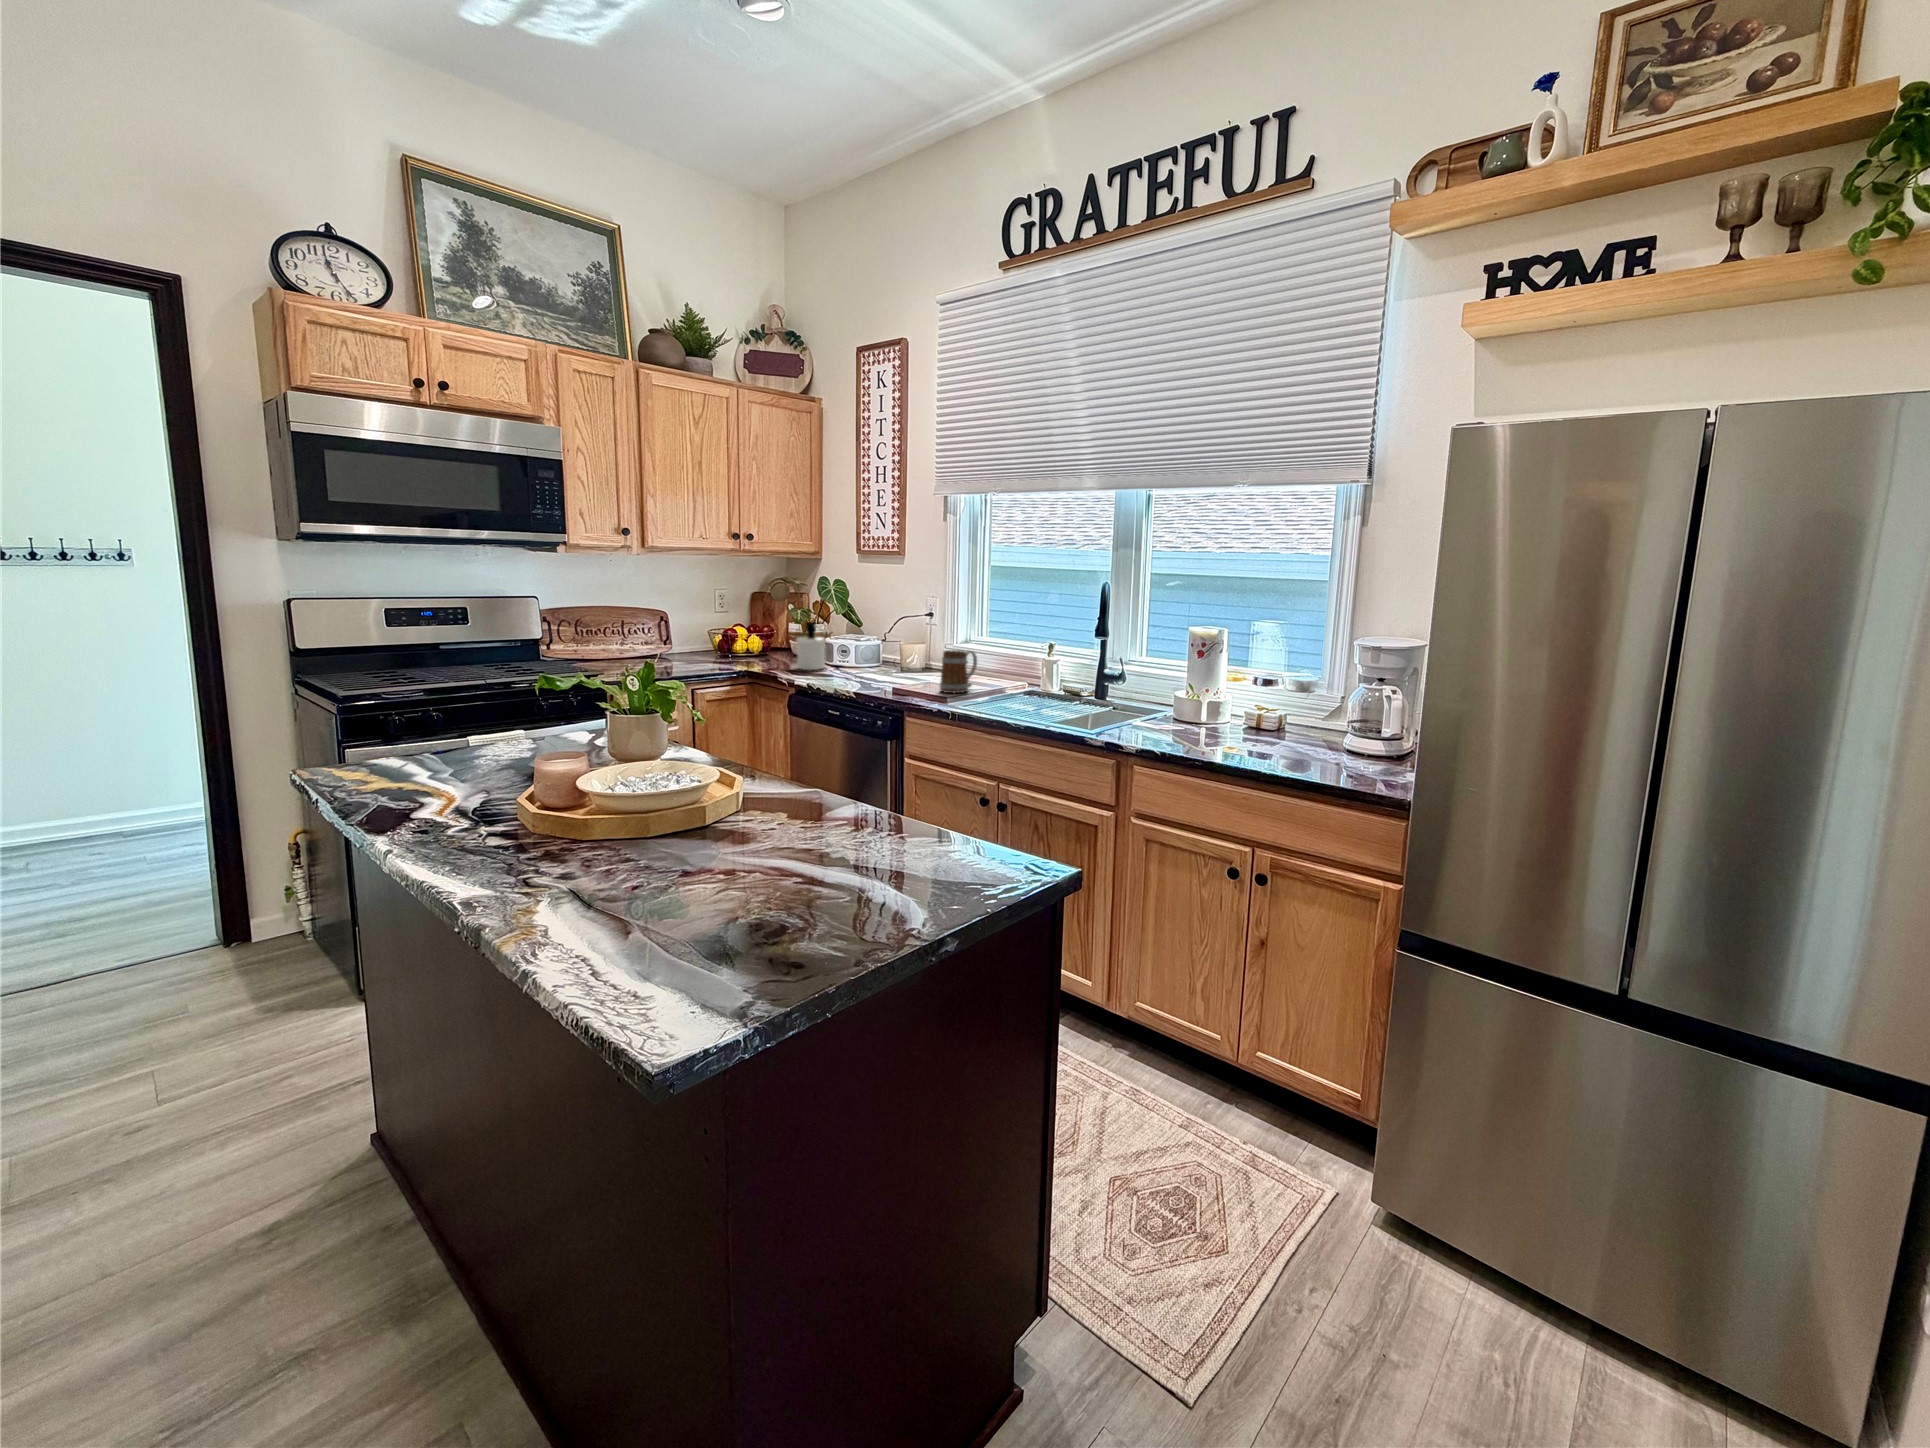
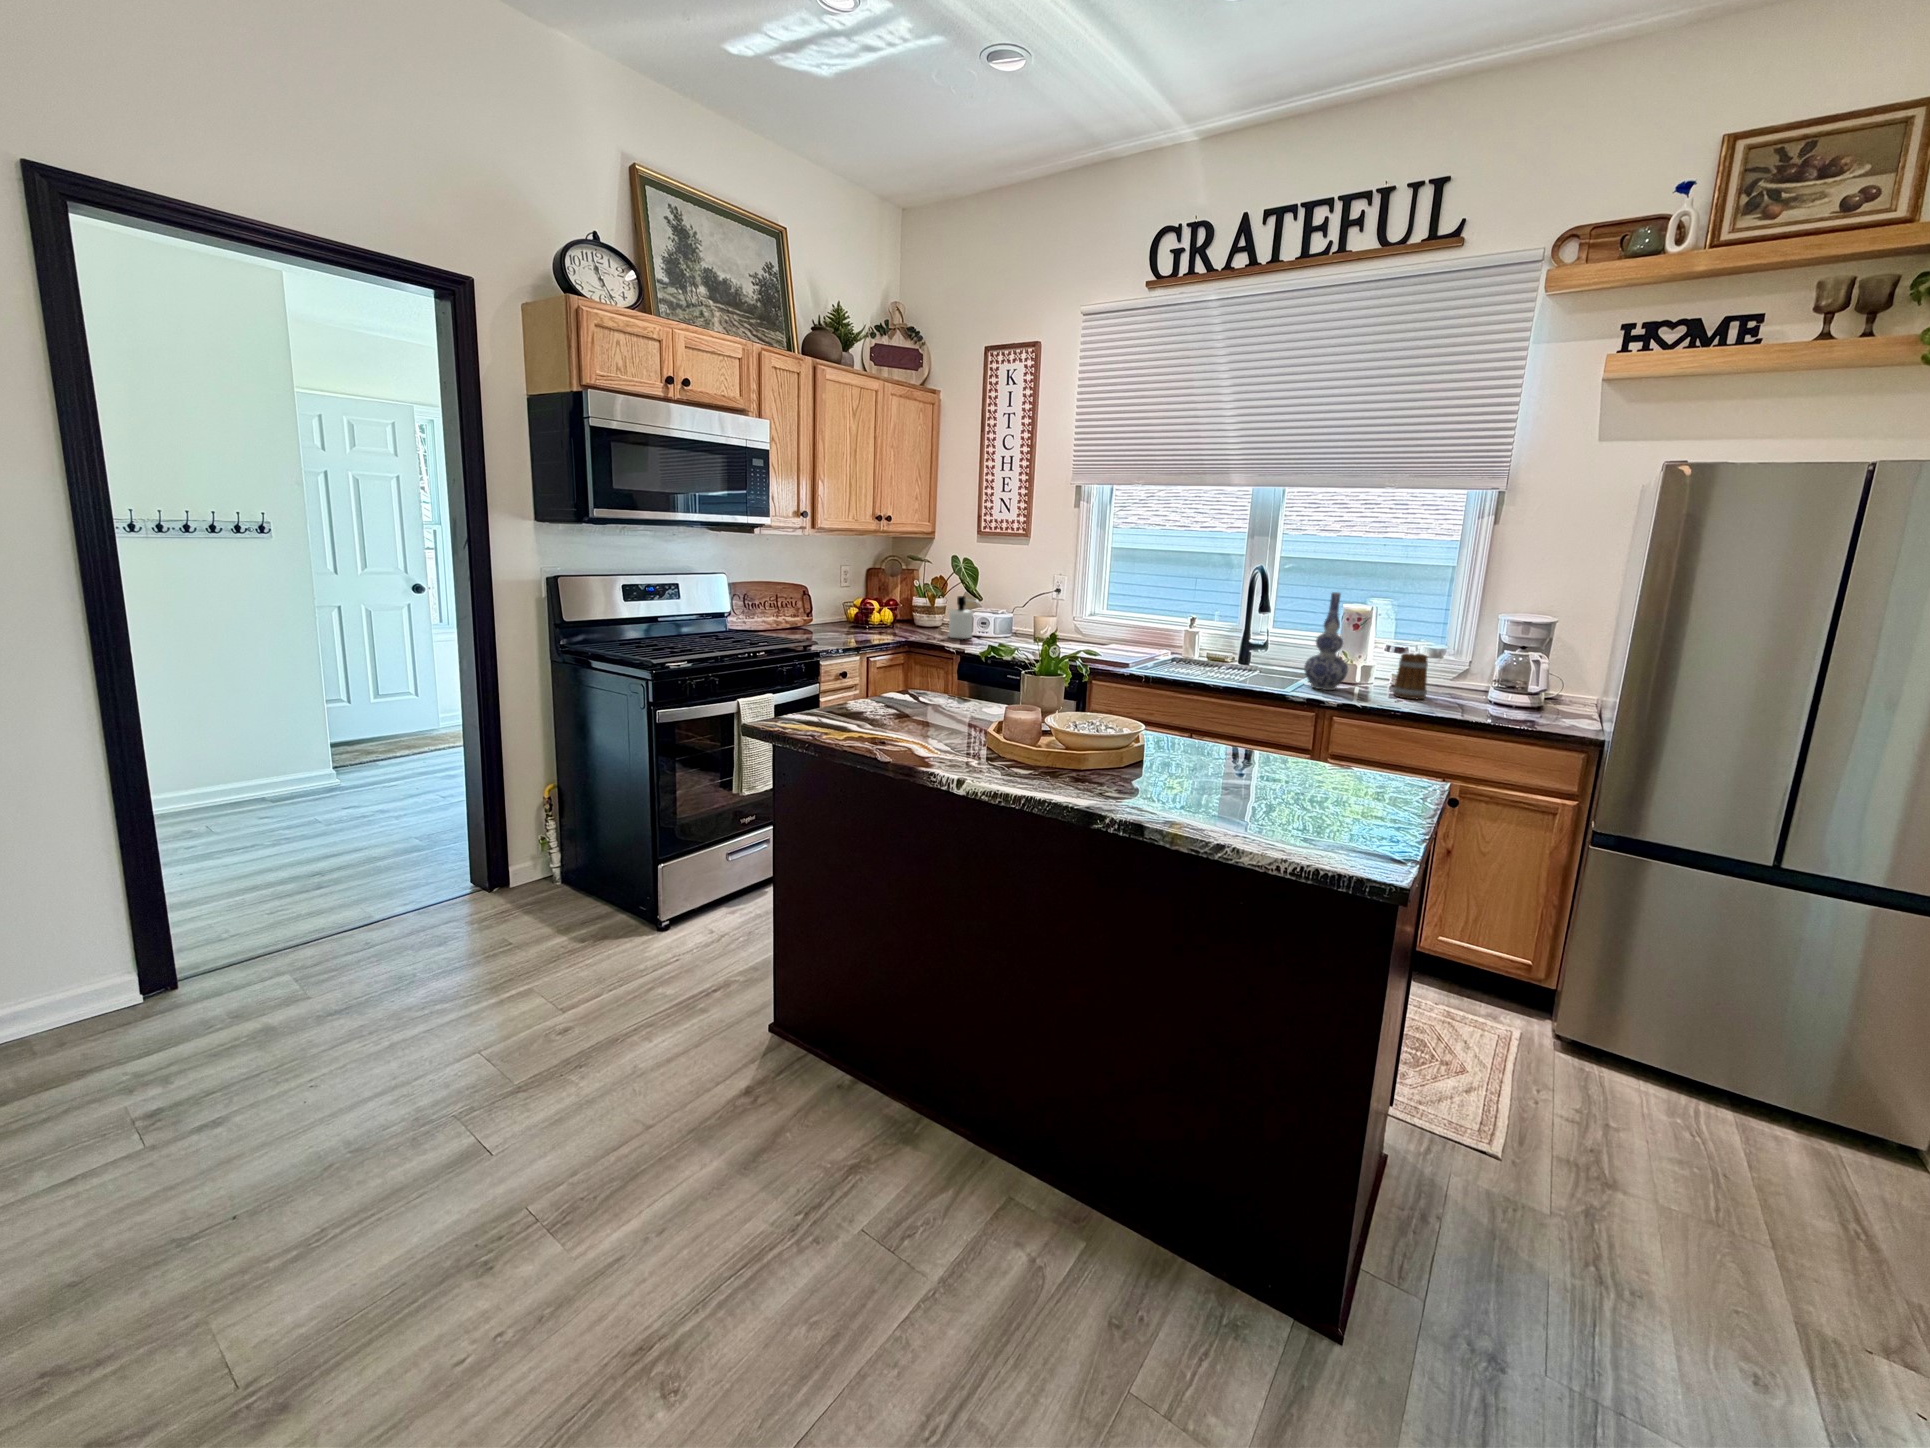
vase: none [1115,613,1166,734] -> present [1304,592,1348,690]
mug: present [940,650,977,693] -> present [1393,653,1428,699]

